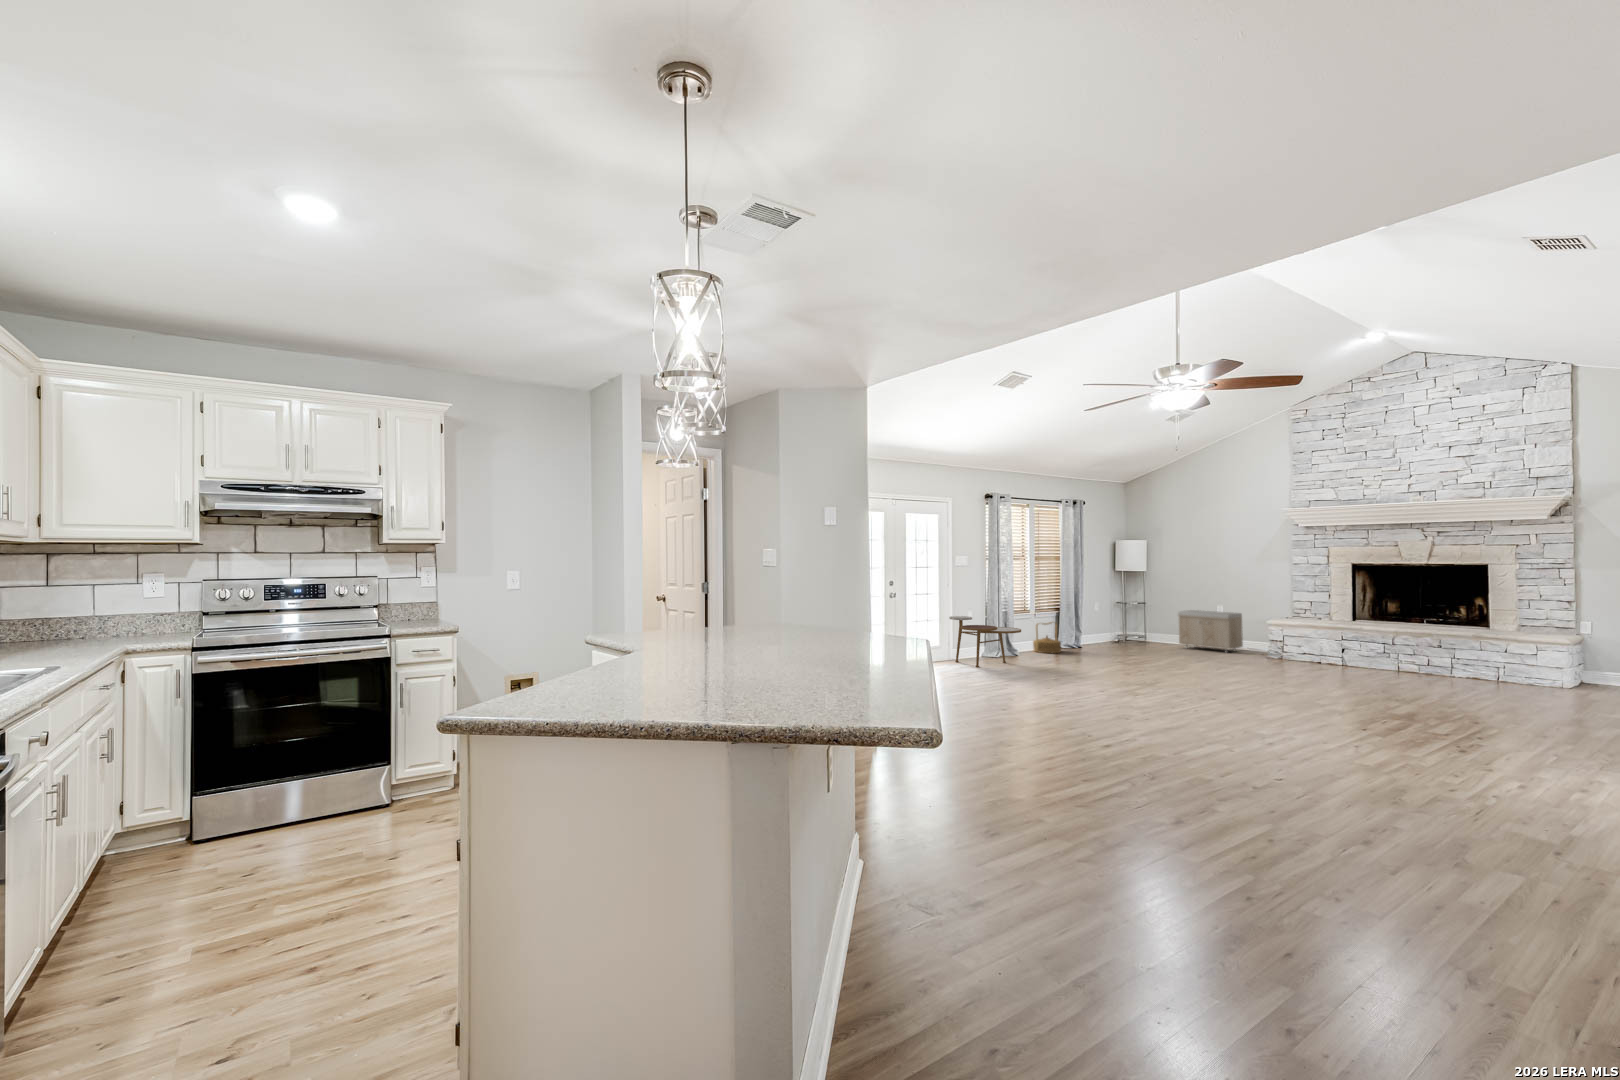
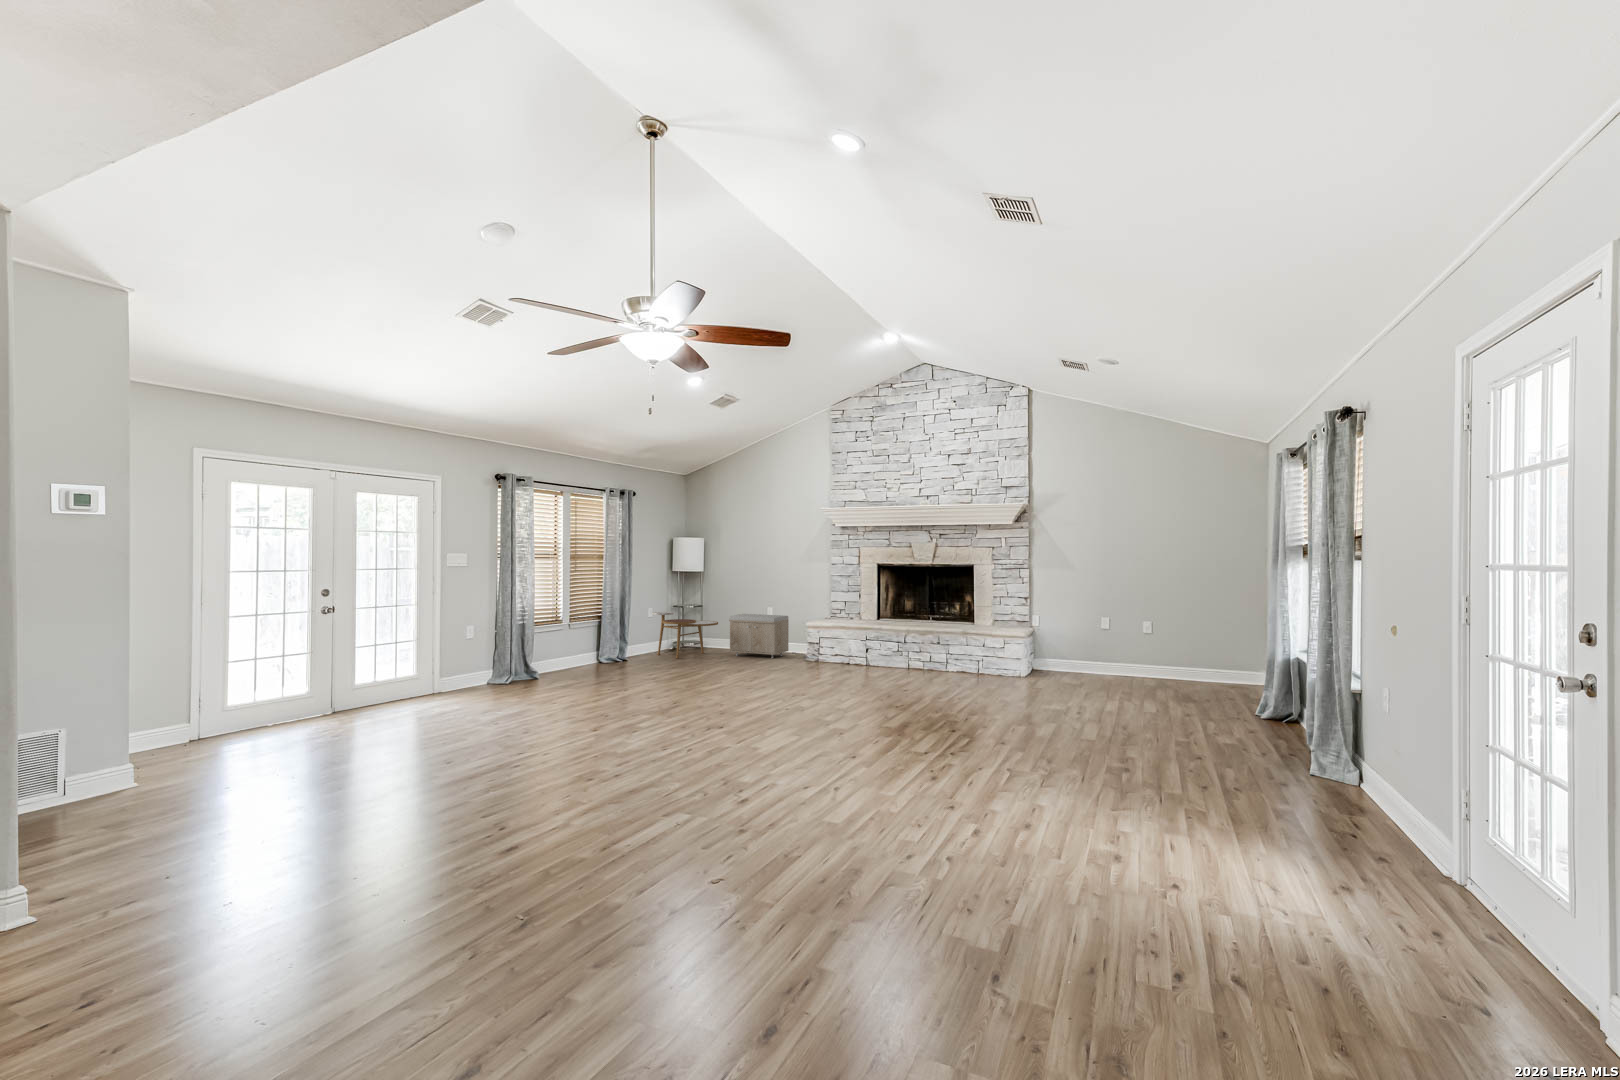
side table: present [949,616,1021,667] -> present [652,612,718,658]
woven basket: present [1033,622,1061,653] -> none [563,634,597,673]

